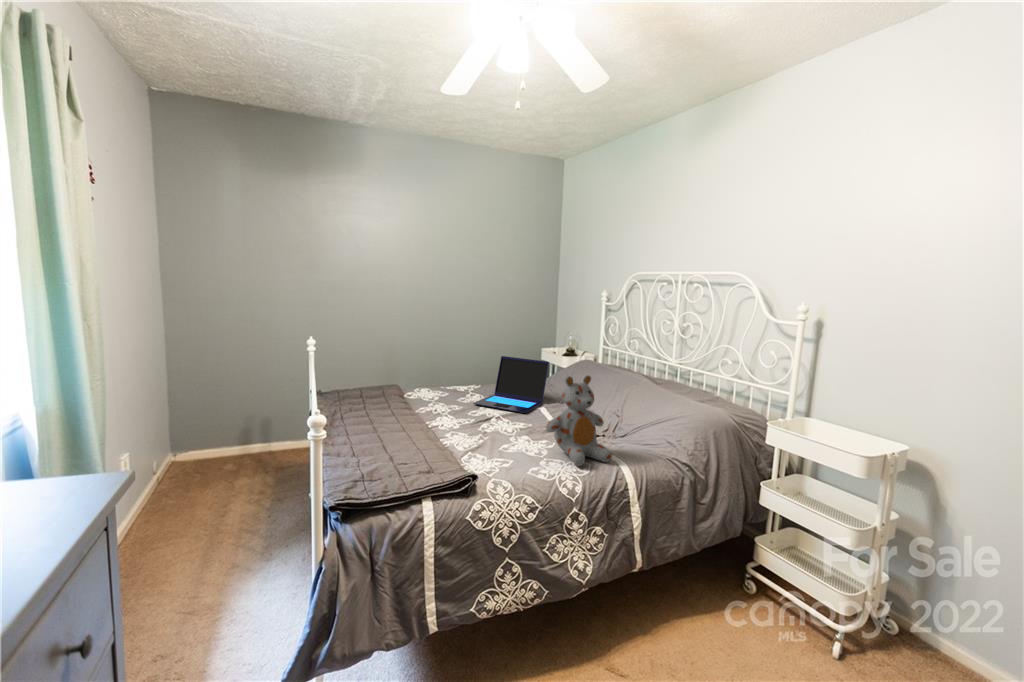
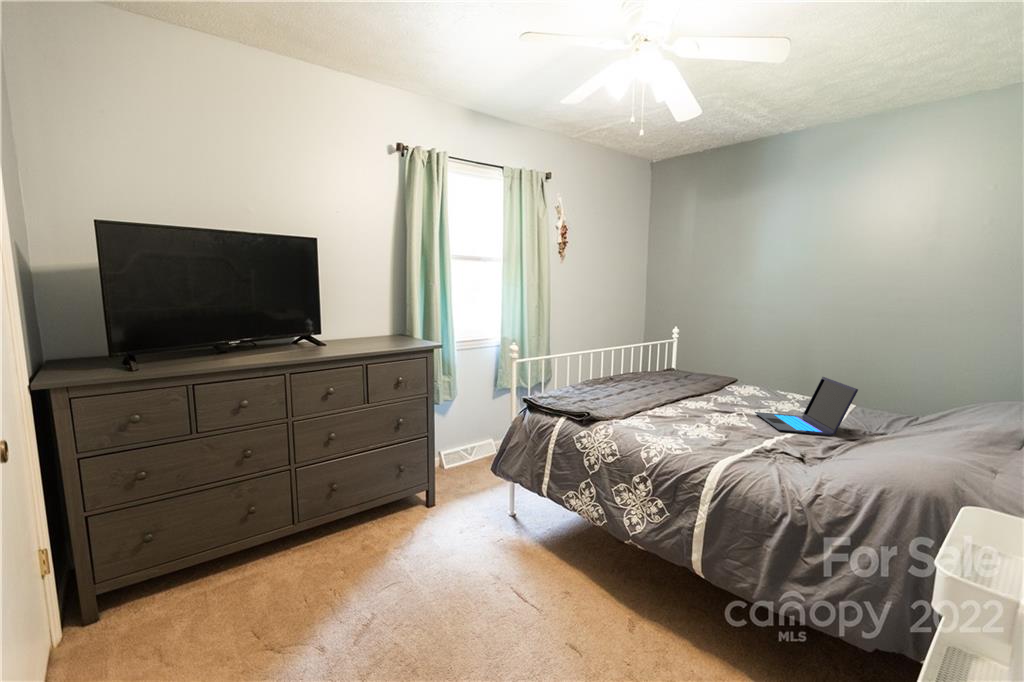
stuffed bear: present [546,375,612,466] -> none [684,372,758,463]

